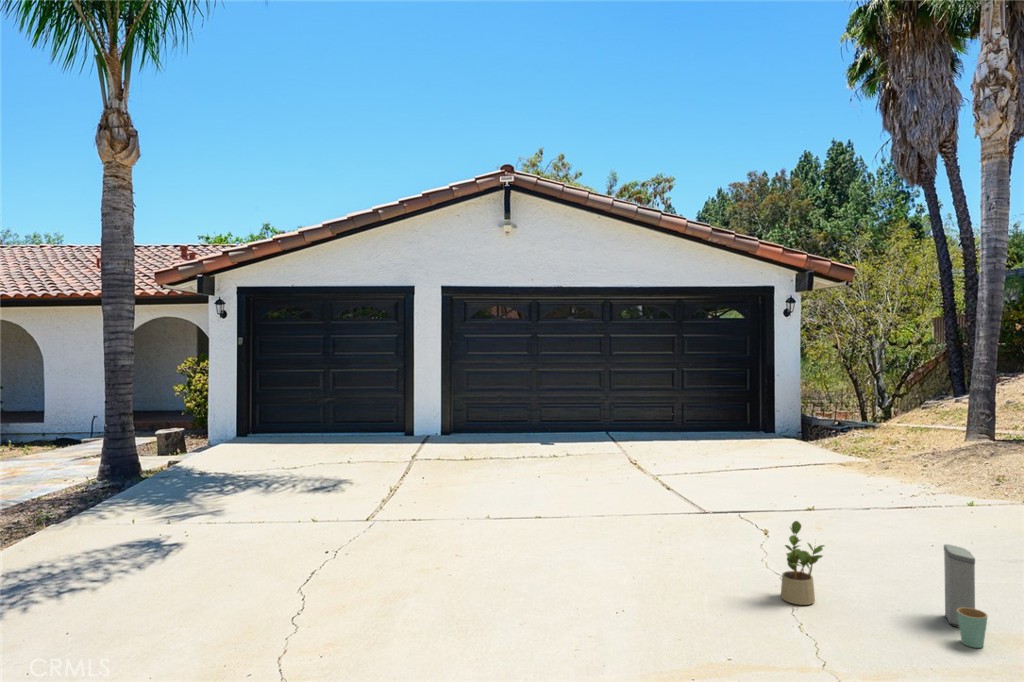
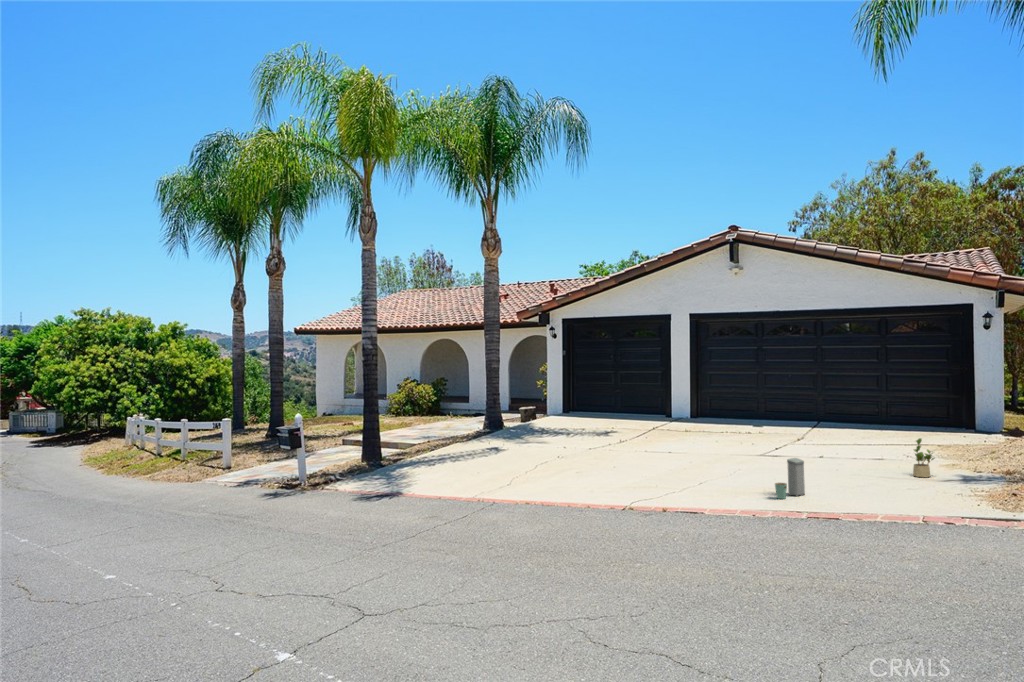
potted plant: present [781,521,824,605] -> present [913,438,934,477]

